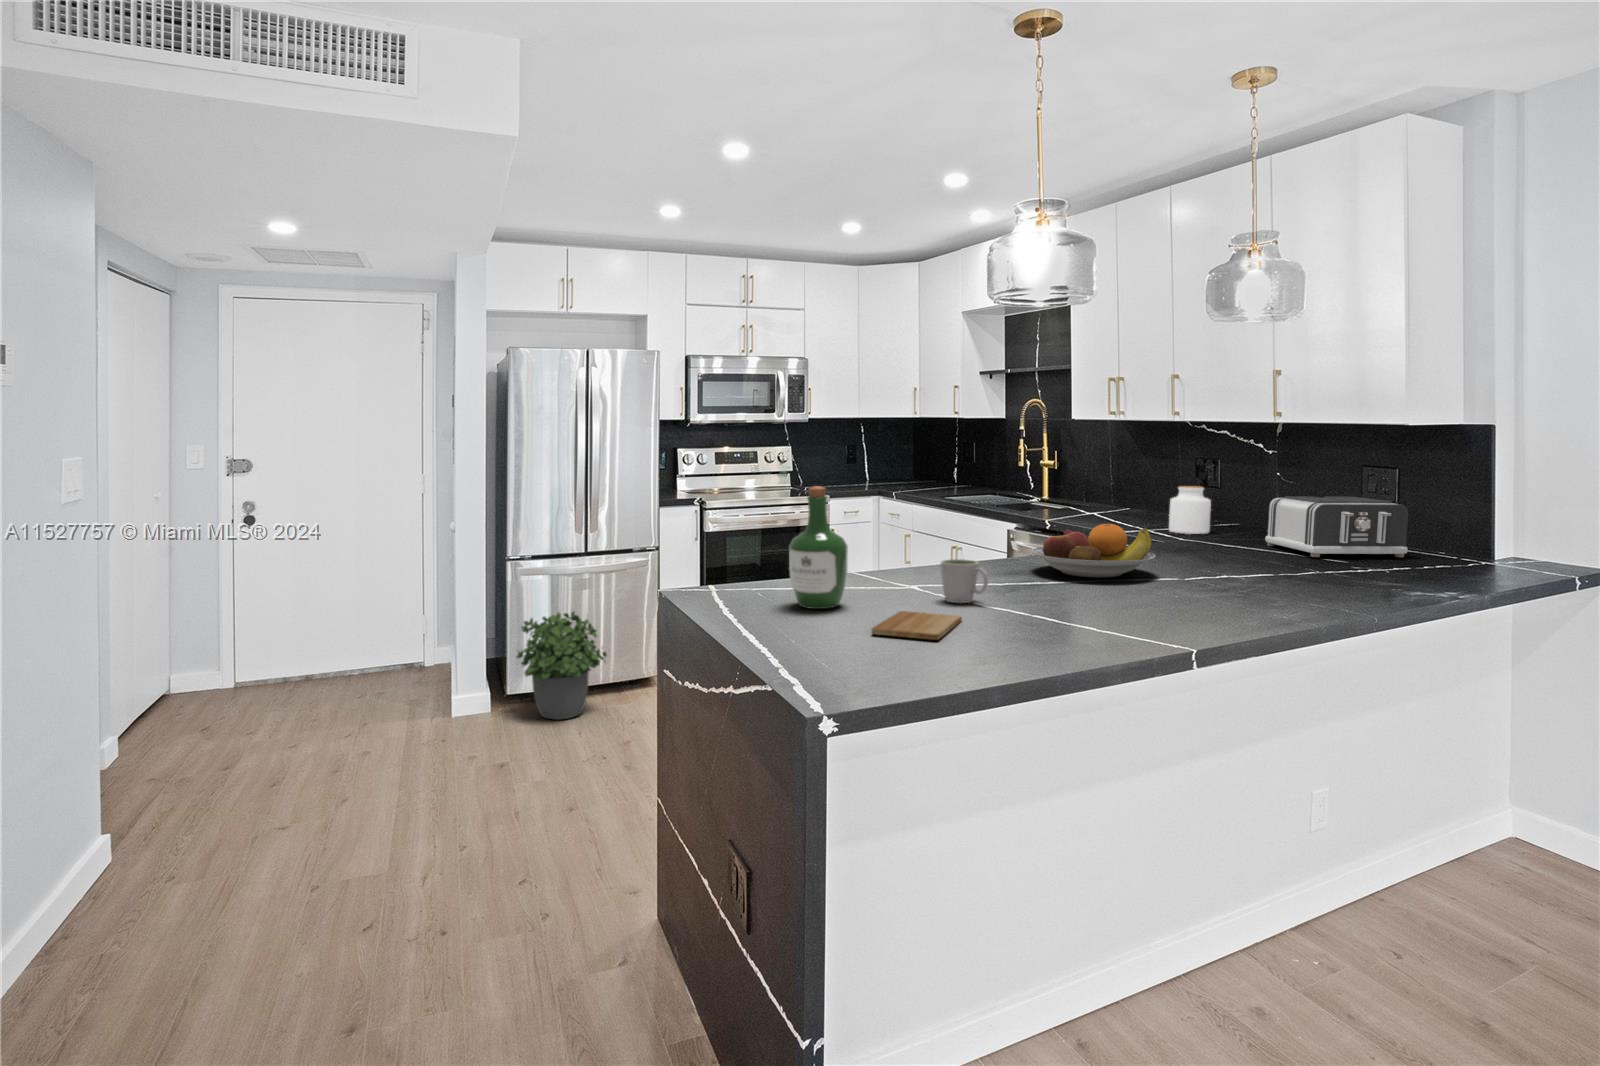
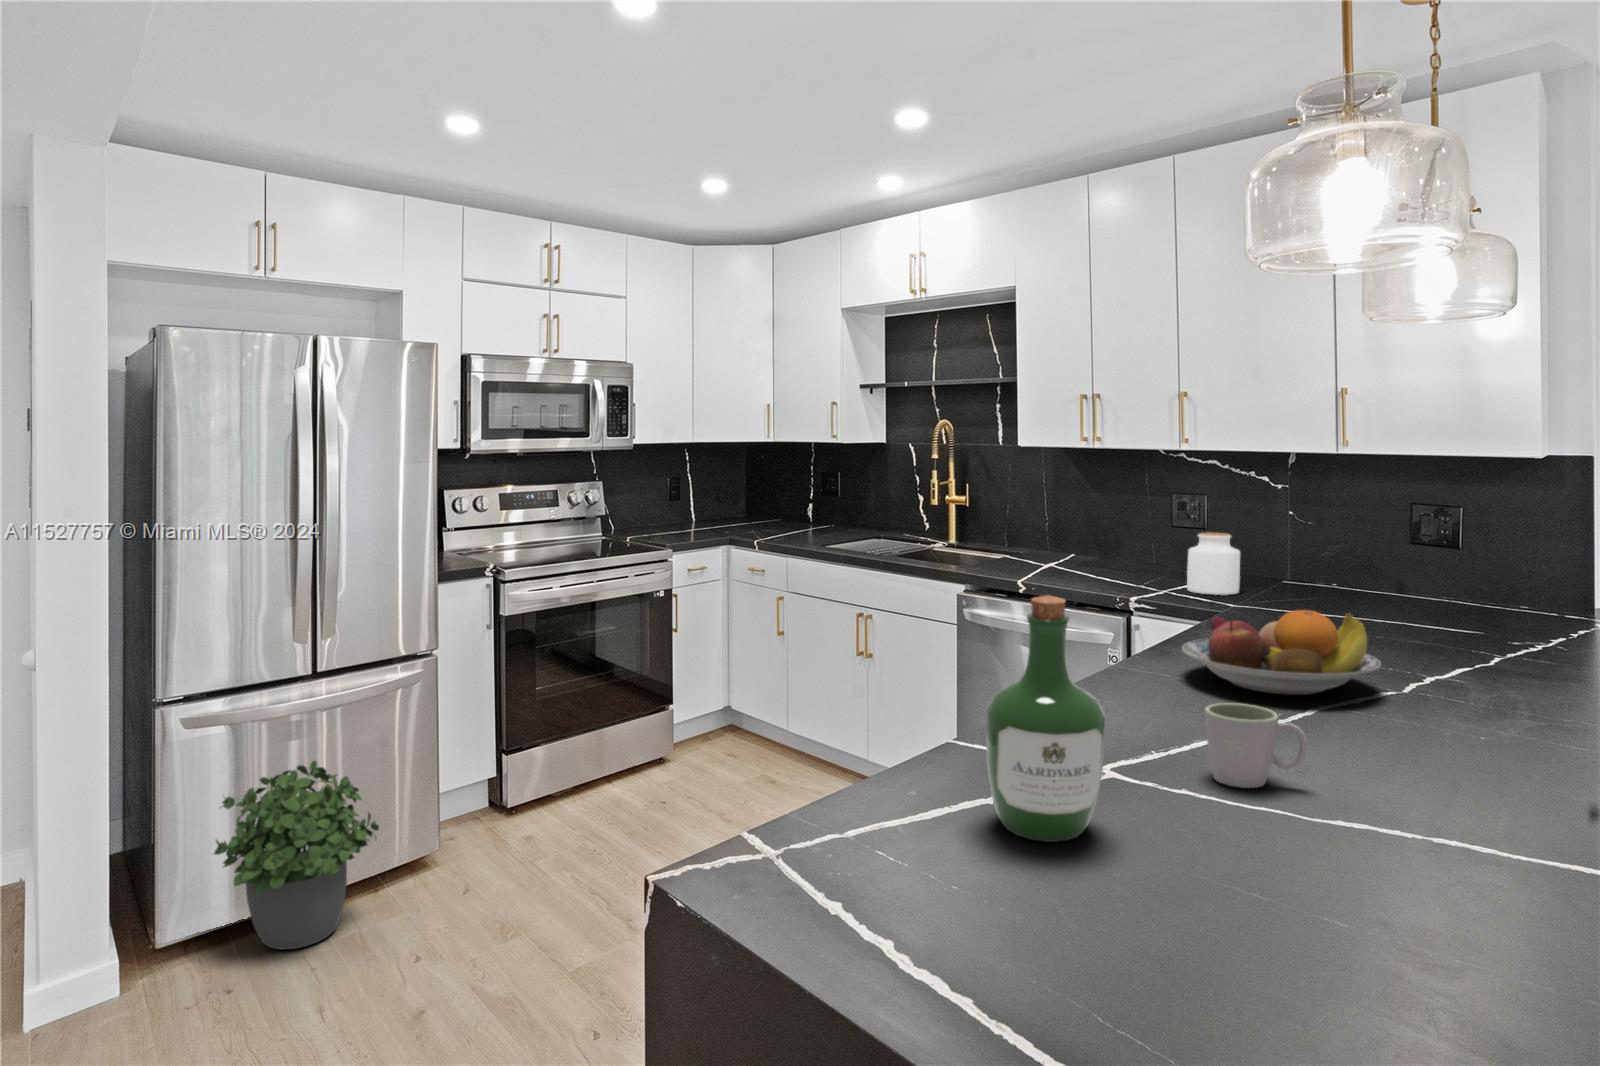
toaster: present [1265,496,1408,557] -> none [1342,544,1537,629]
cutting board: present [872,611,962,640] -> none [1232,834,1462,934]

